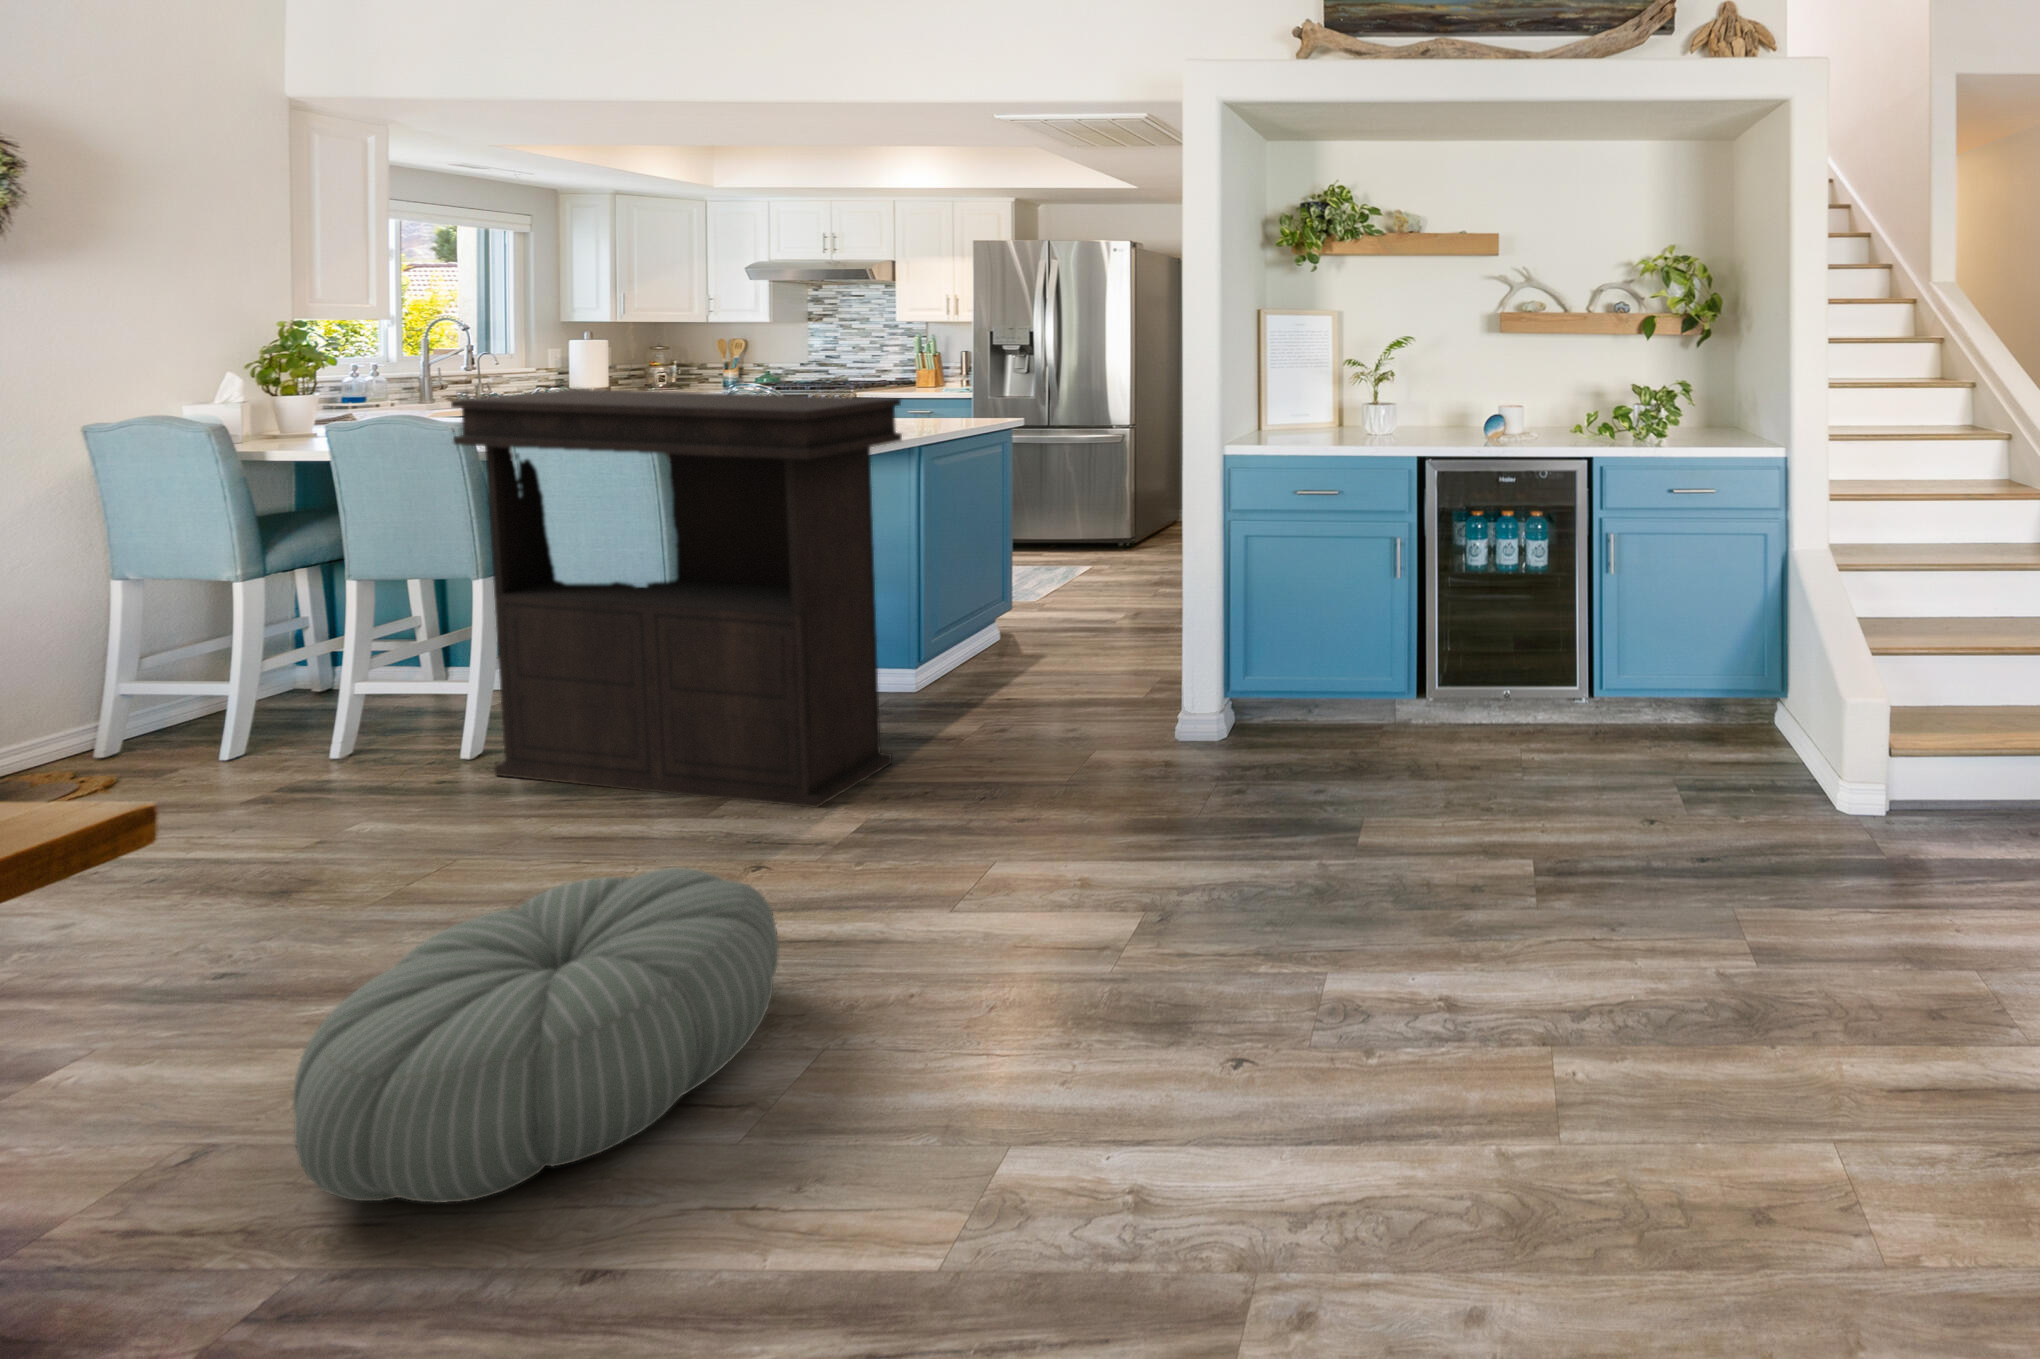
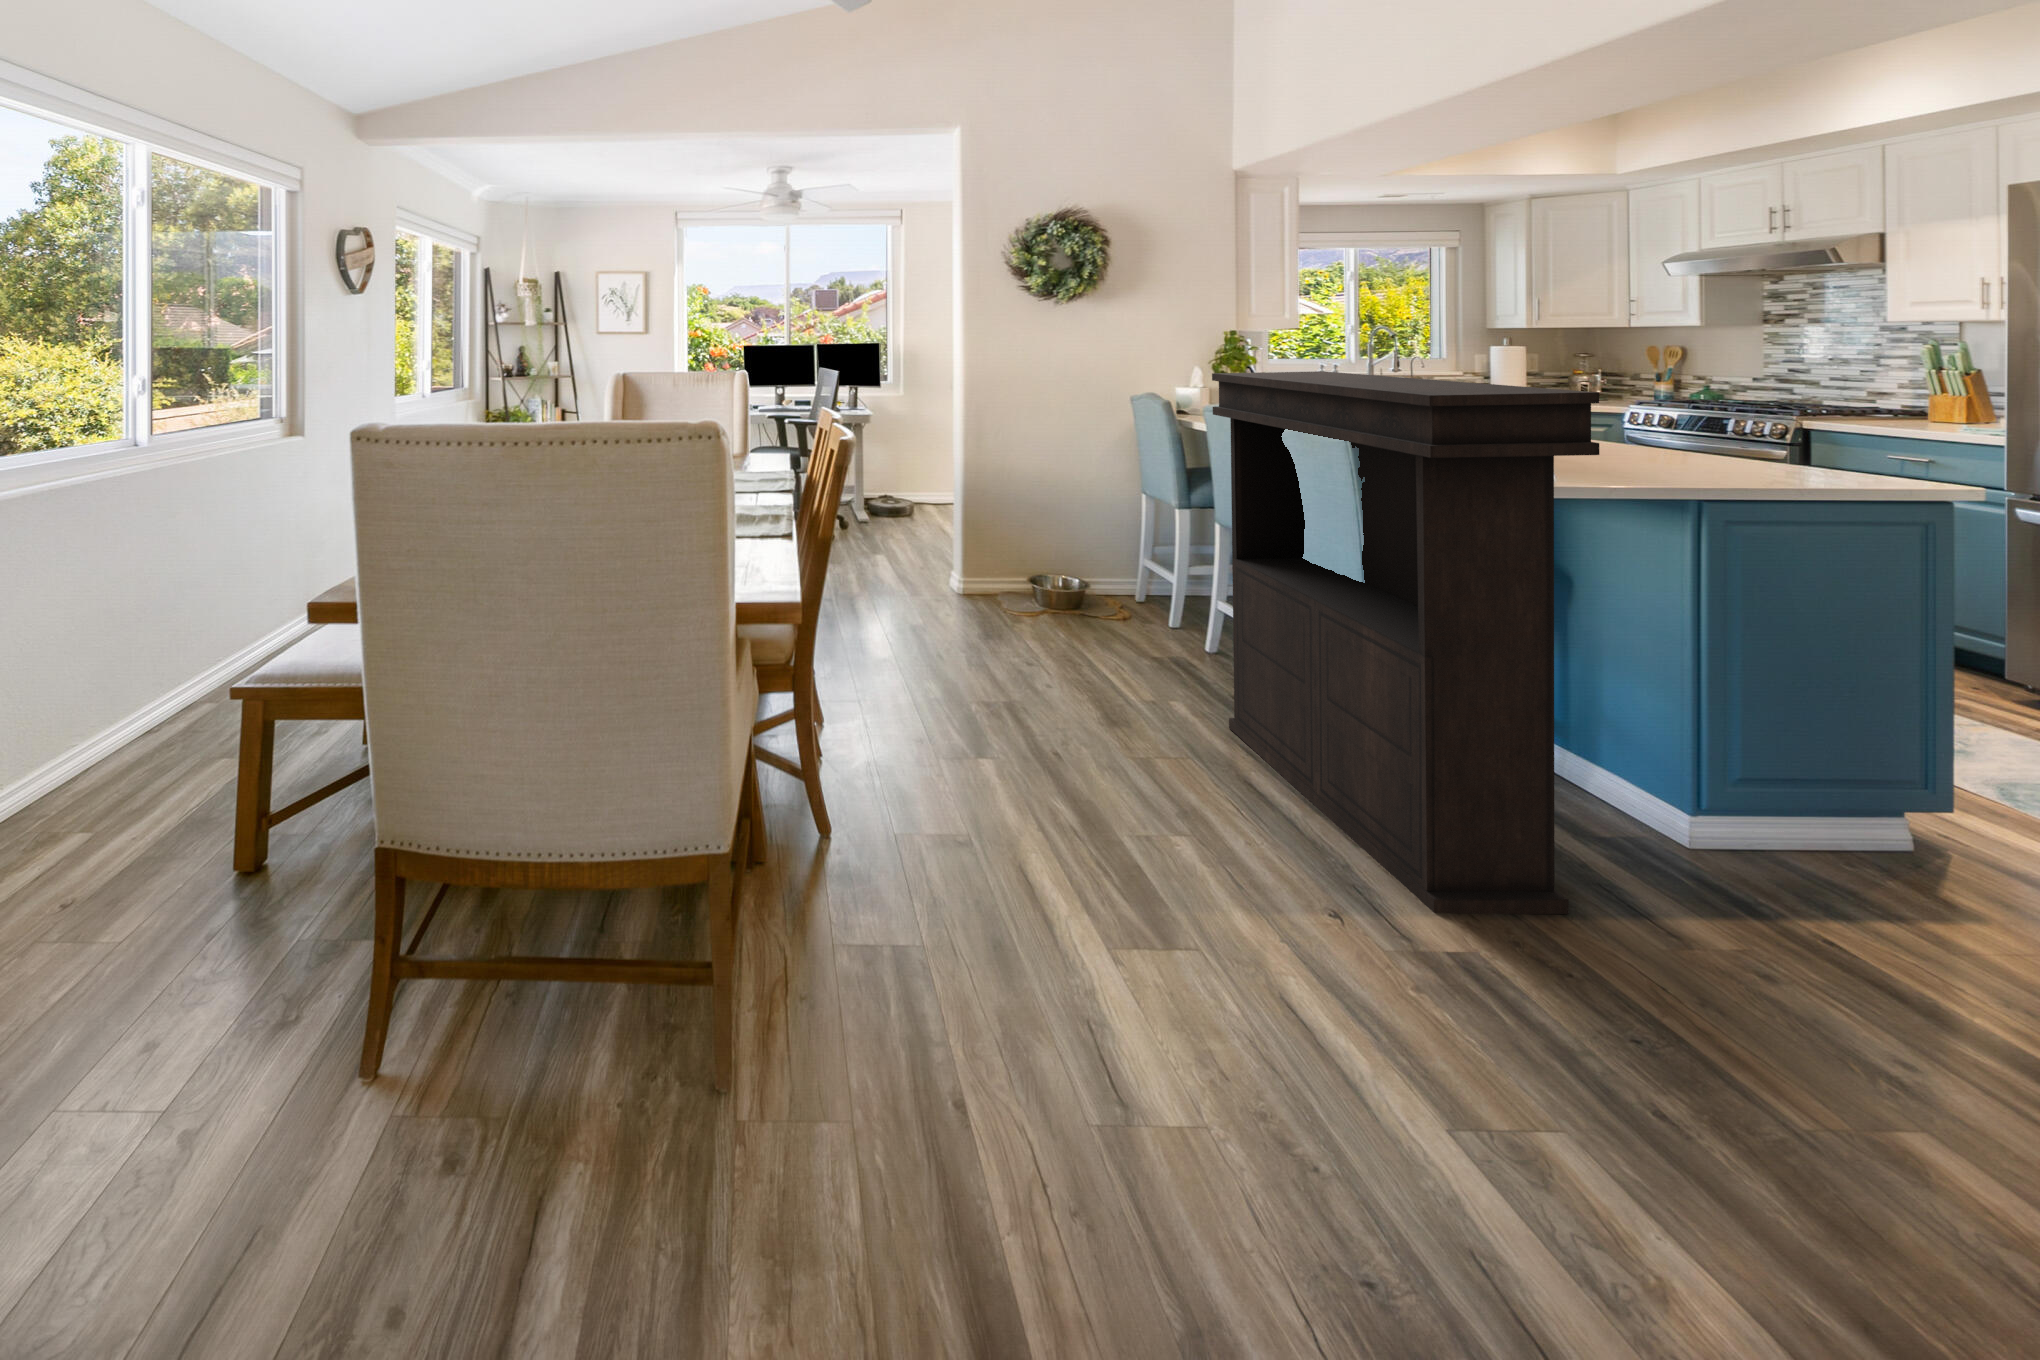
pouf: present [293,867,779,1203] -> none [833,816,1203,1111]

